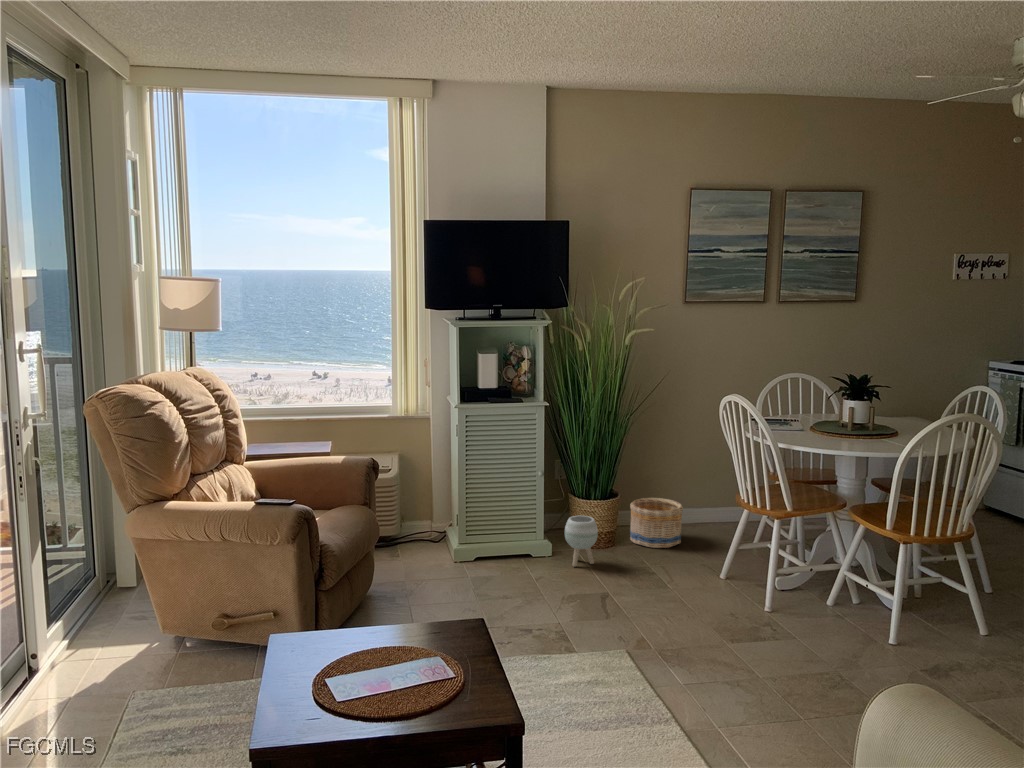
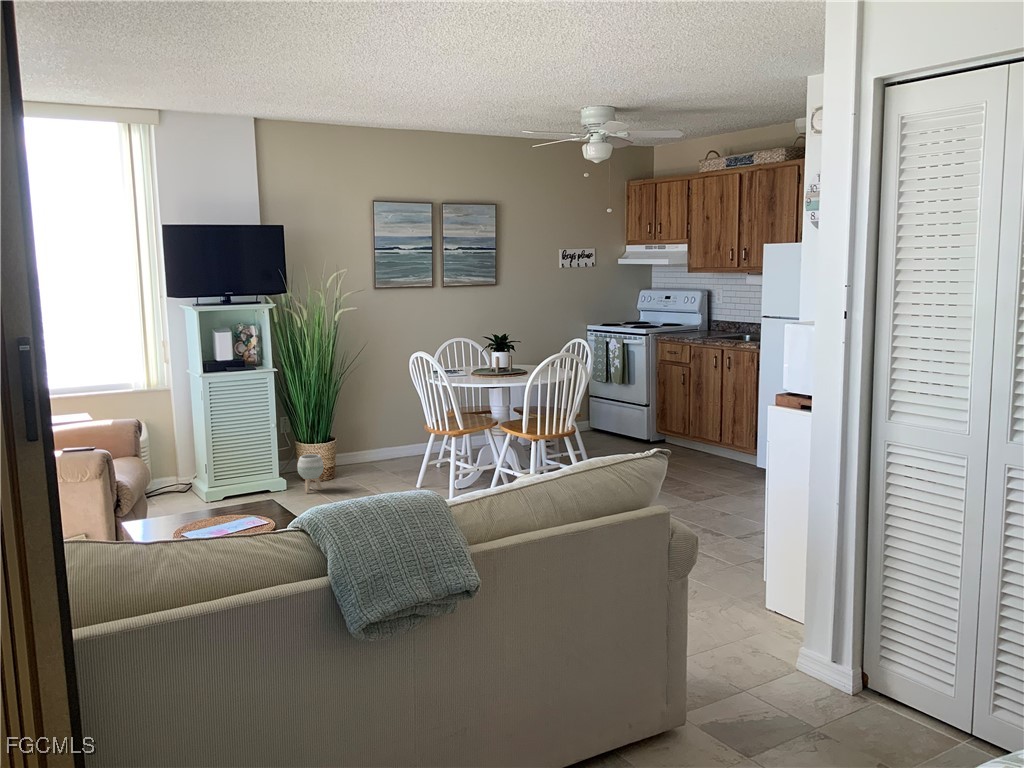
basket: present [630,498,683,548] -> none [344,439,384,476]

